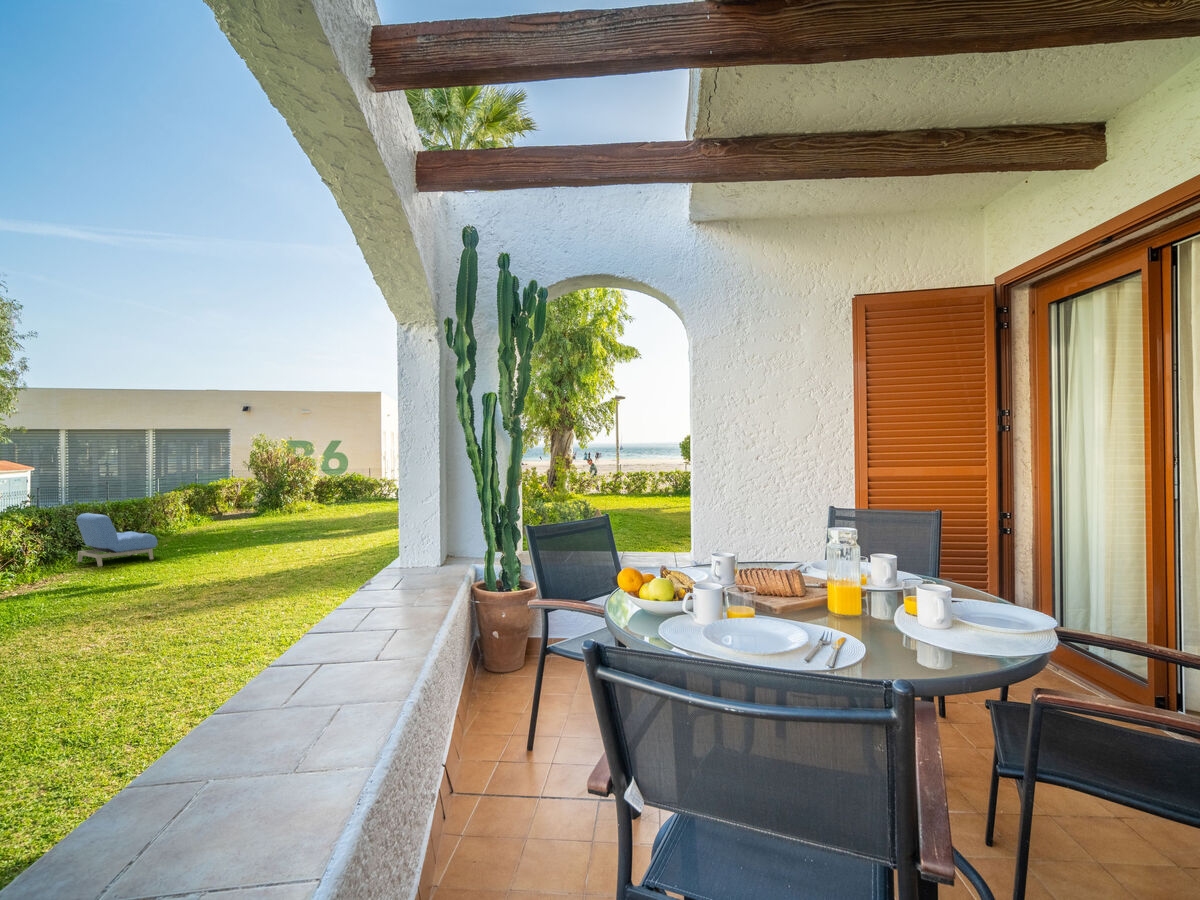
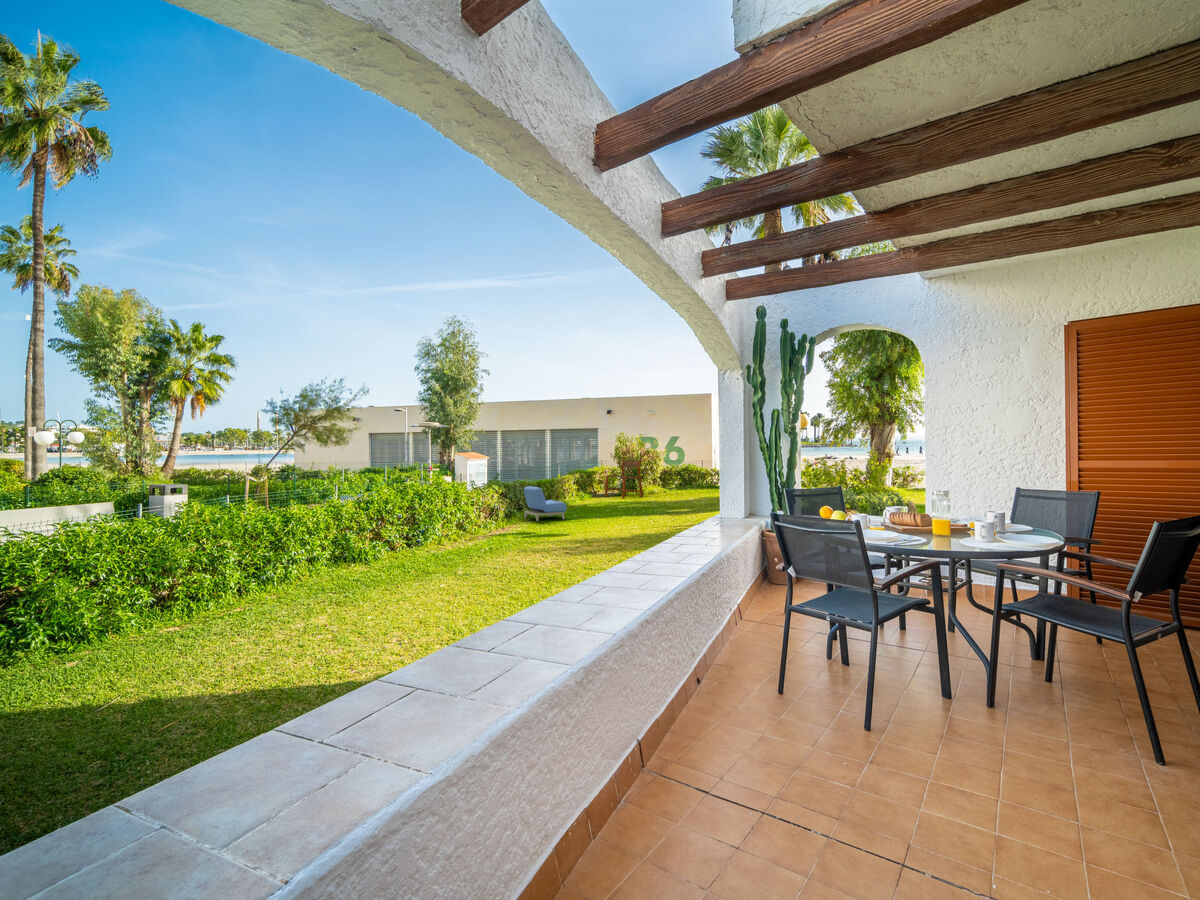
bench: none [236,469,291,519] -> present [605,460,643,499]

